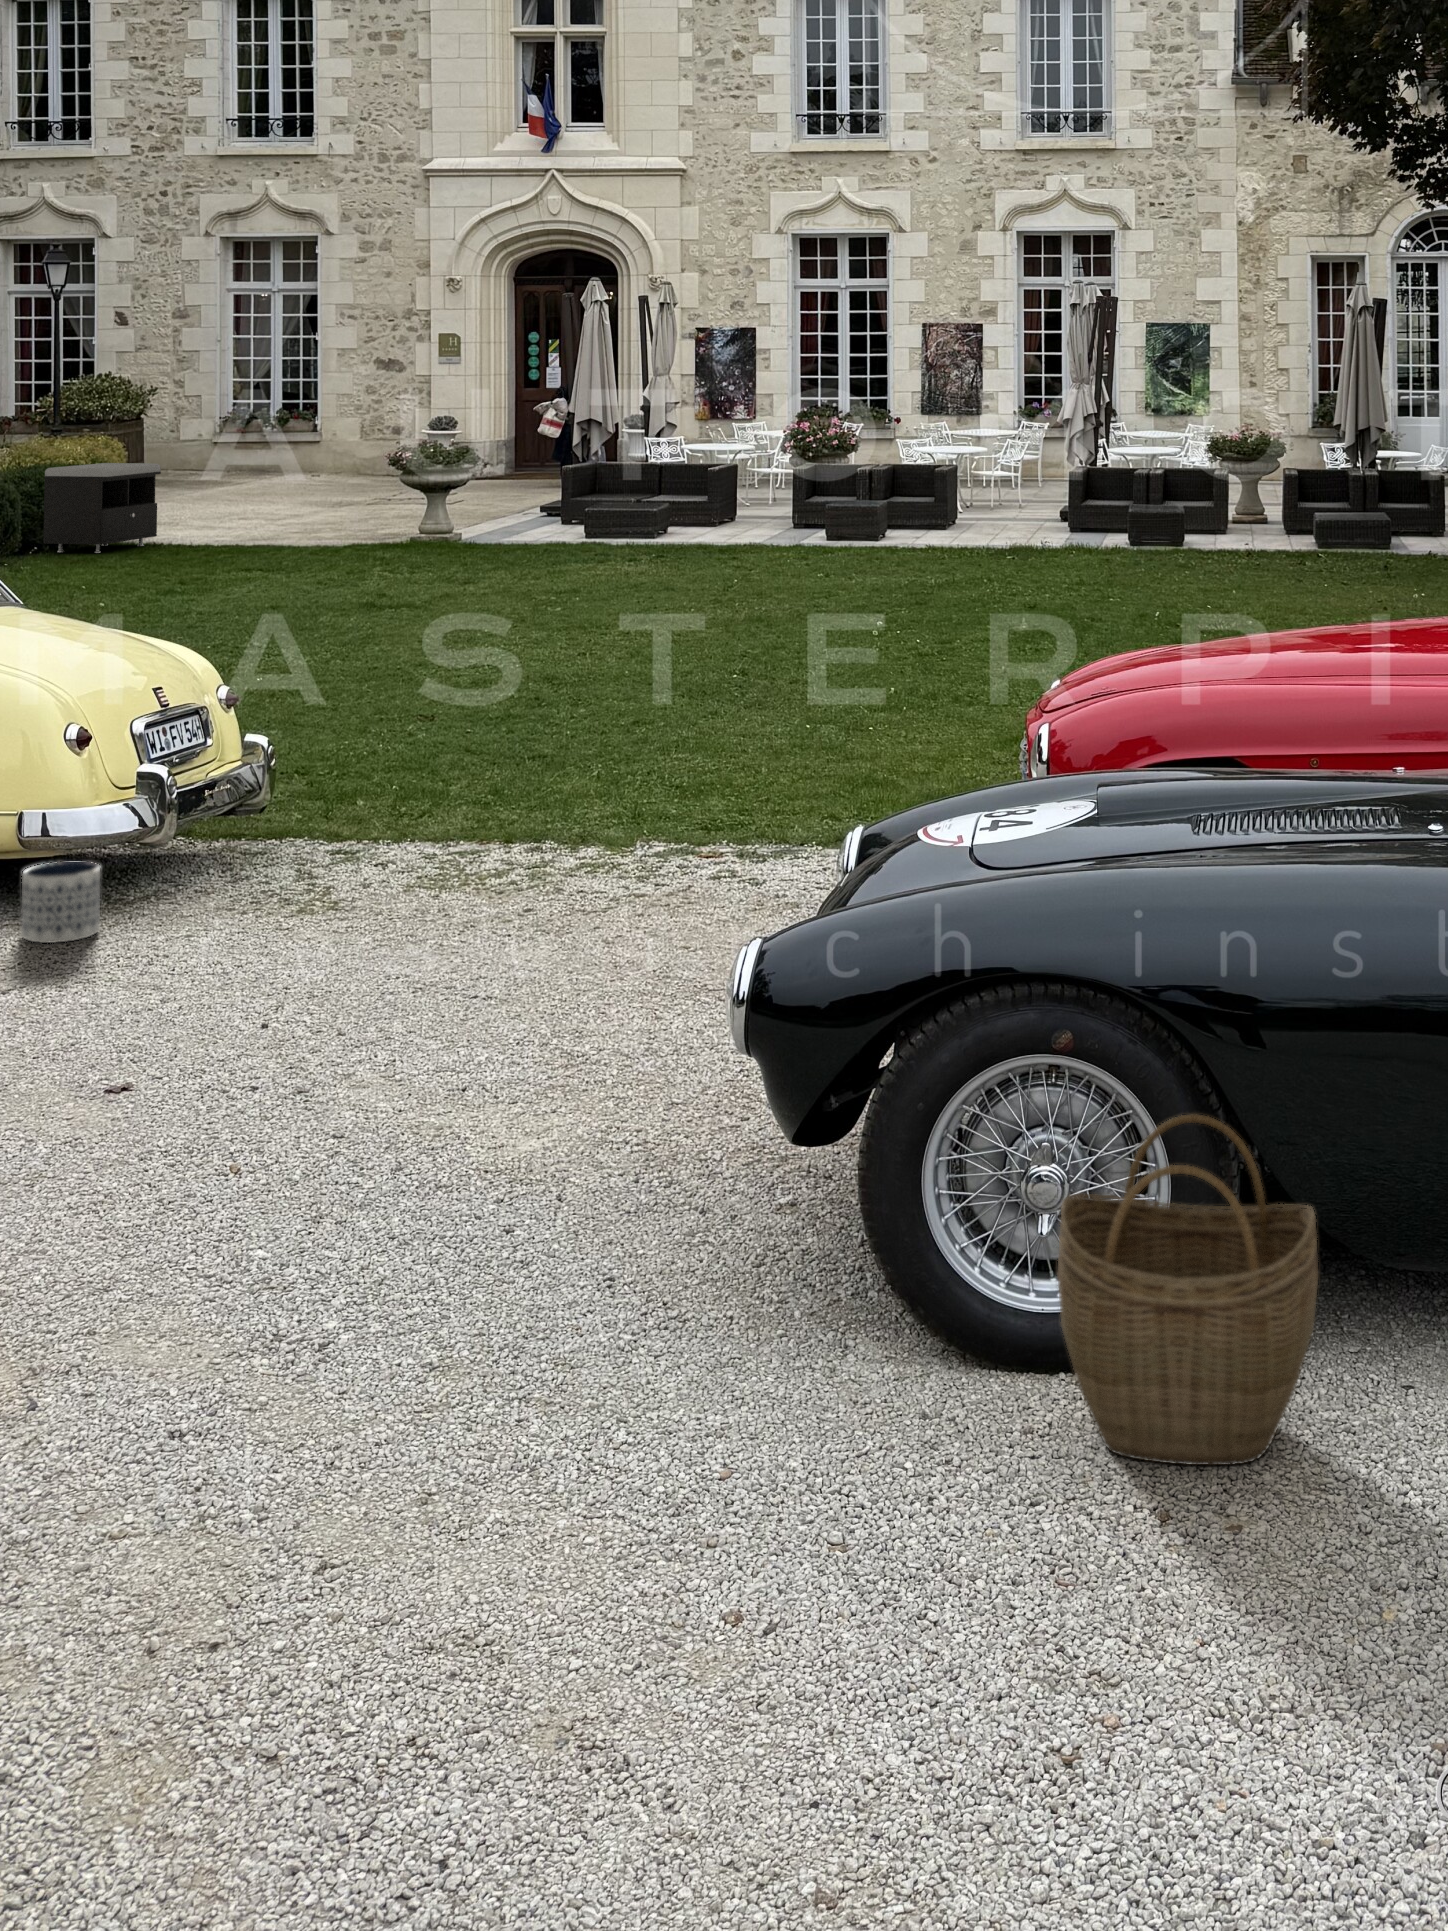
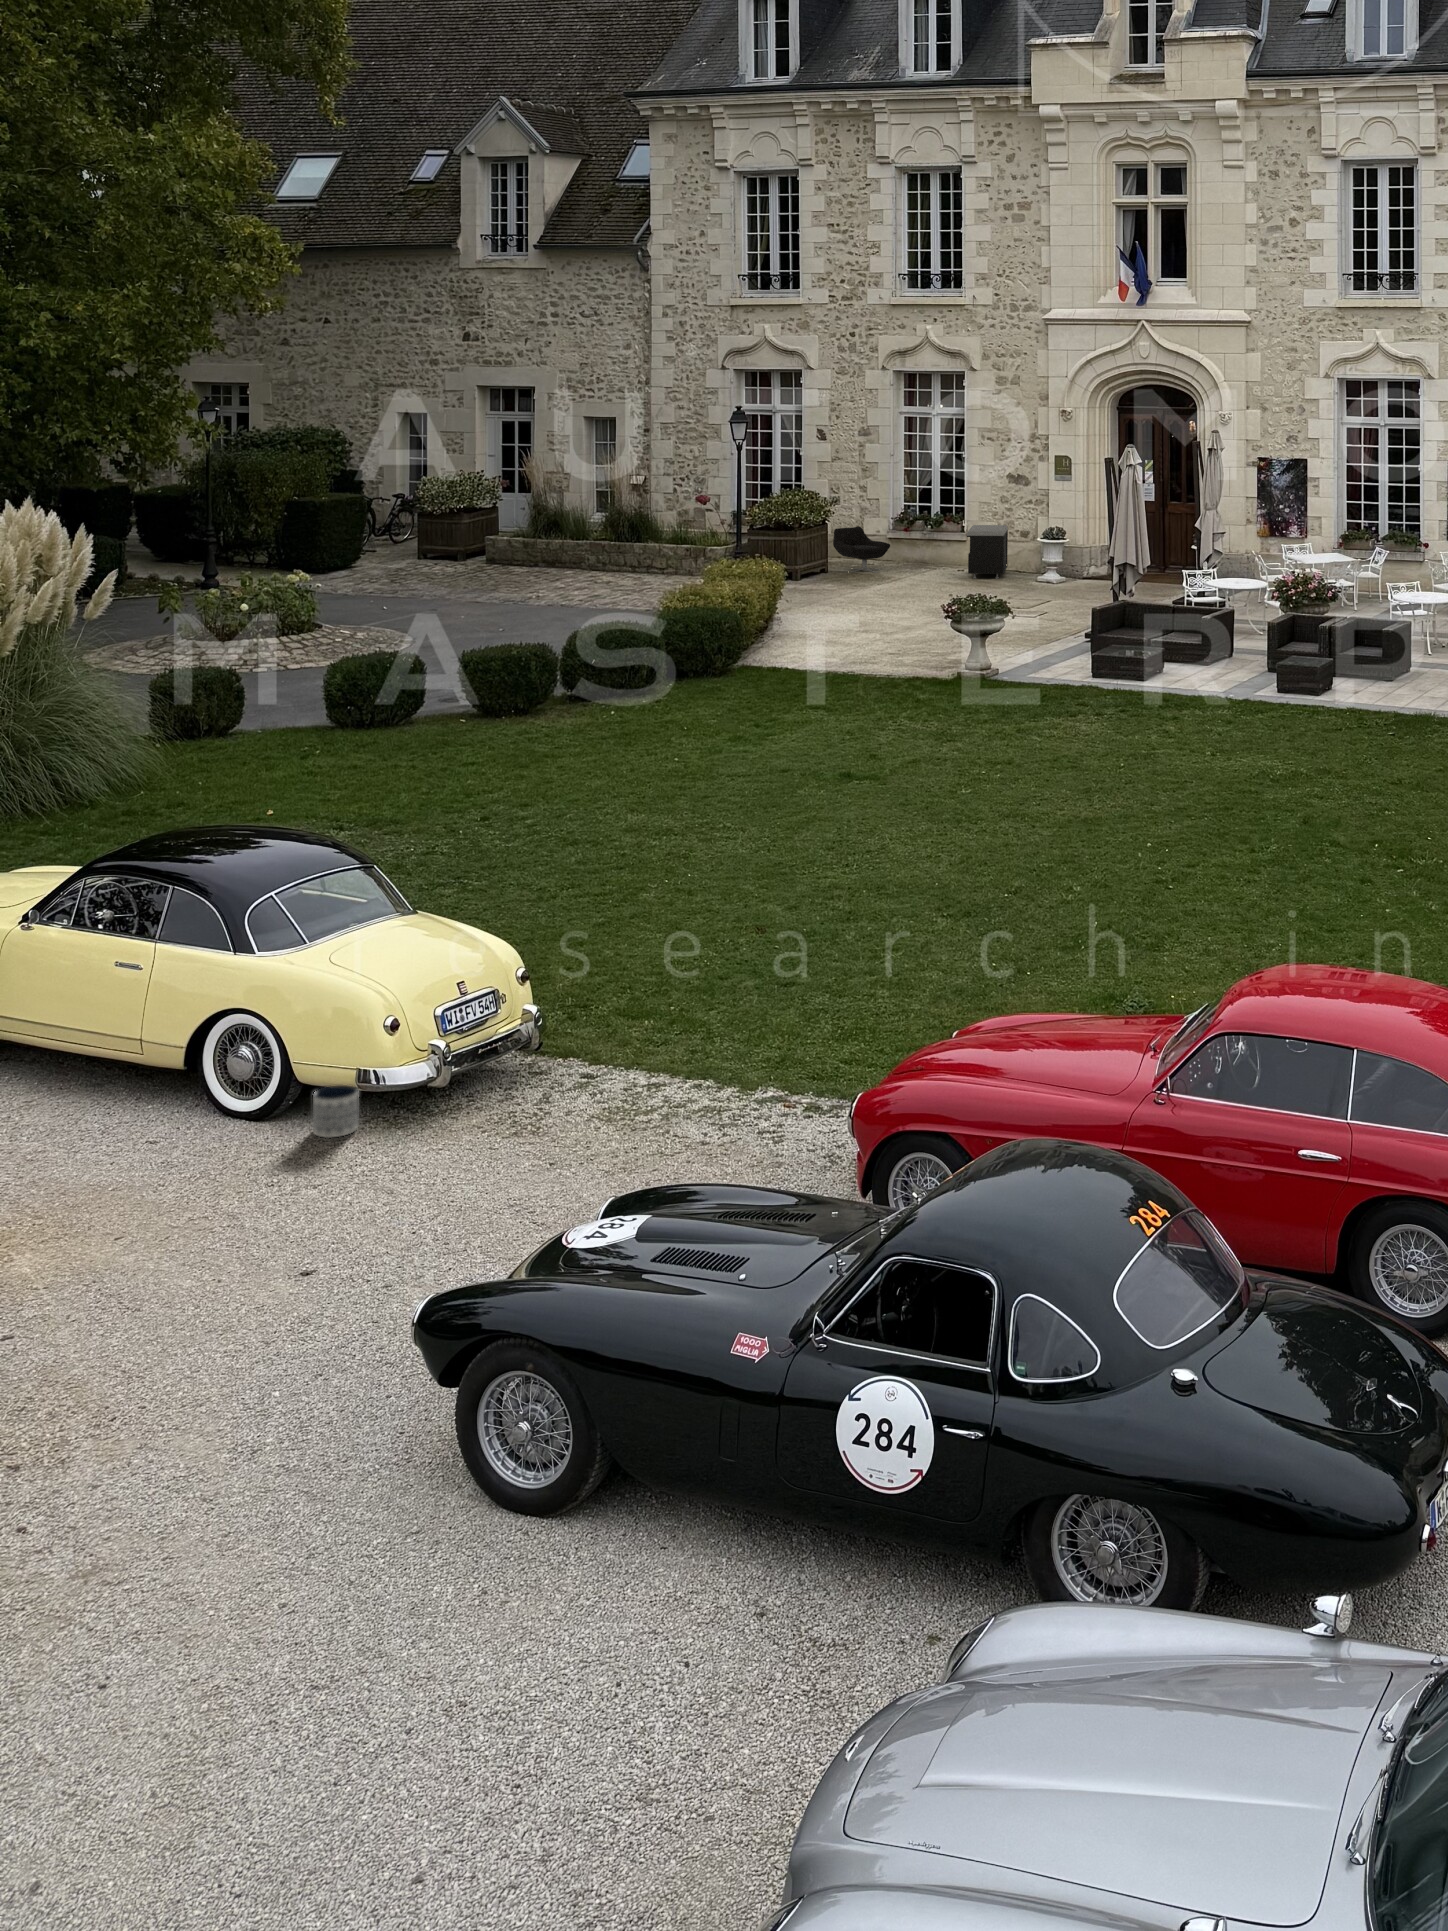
lounge chair: none [143,428,218,480] -> present [833,527,890,573]
storage bench: present [43,463,161,553] -> present [967,525,1008,578]
woven basket: present [1058,1114,1318,1465] -> none [441,1407,573,1588]

